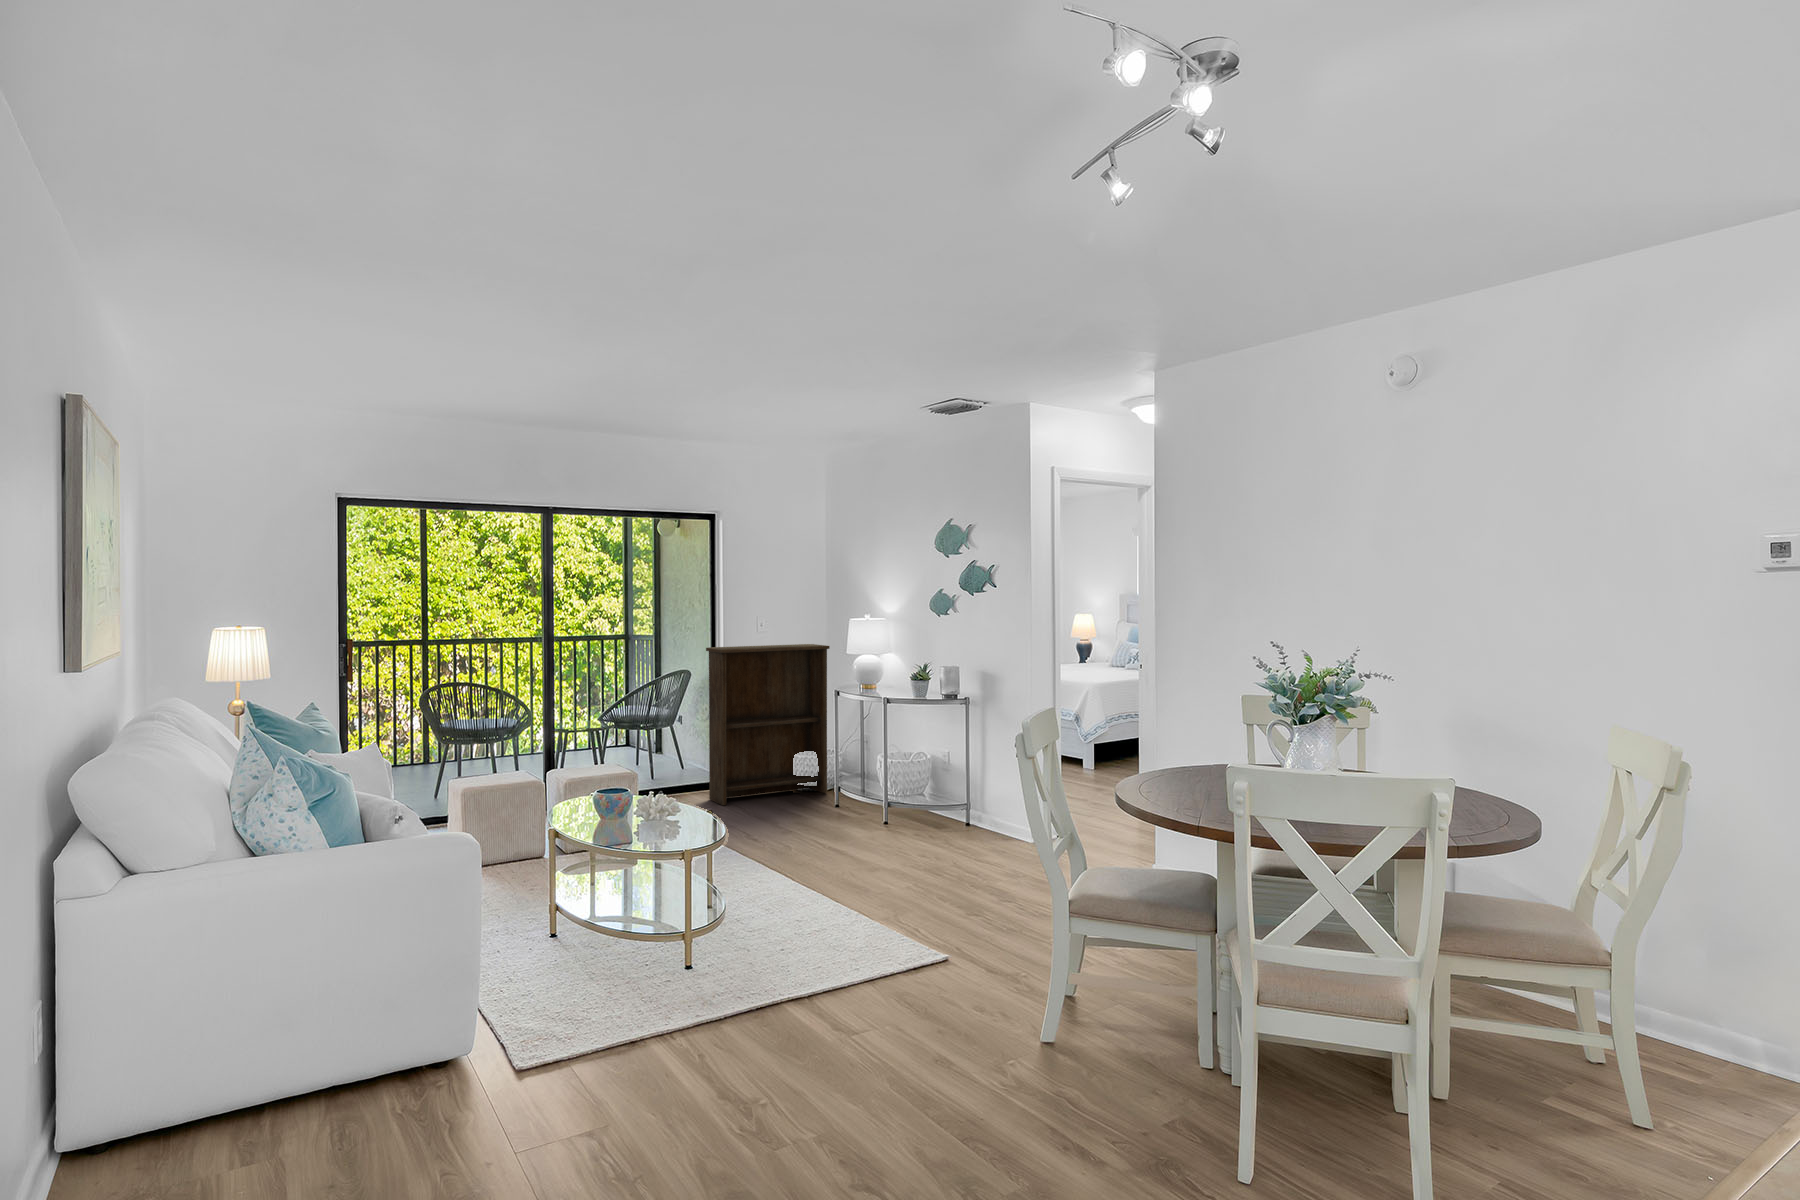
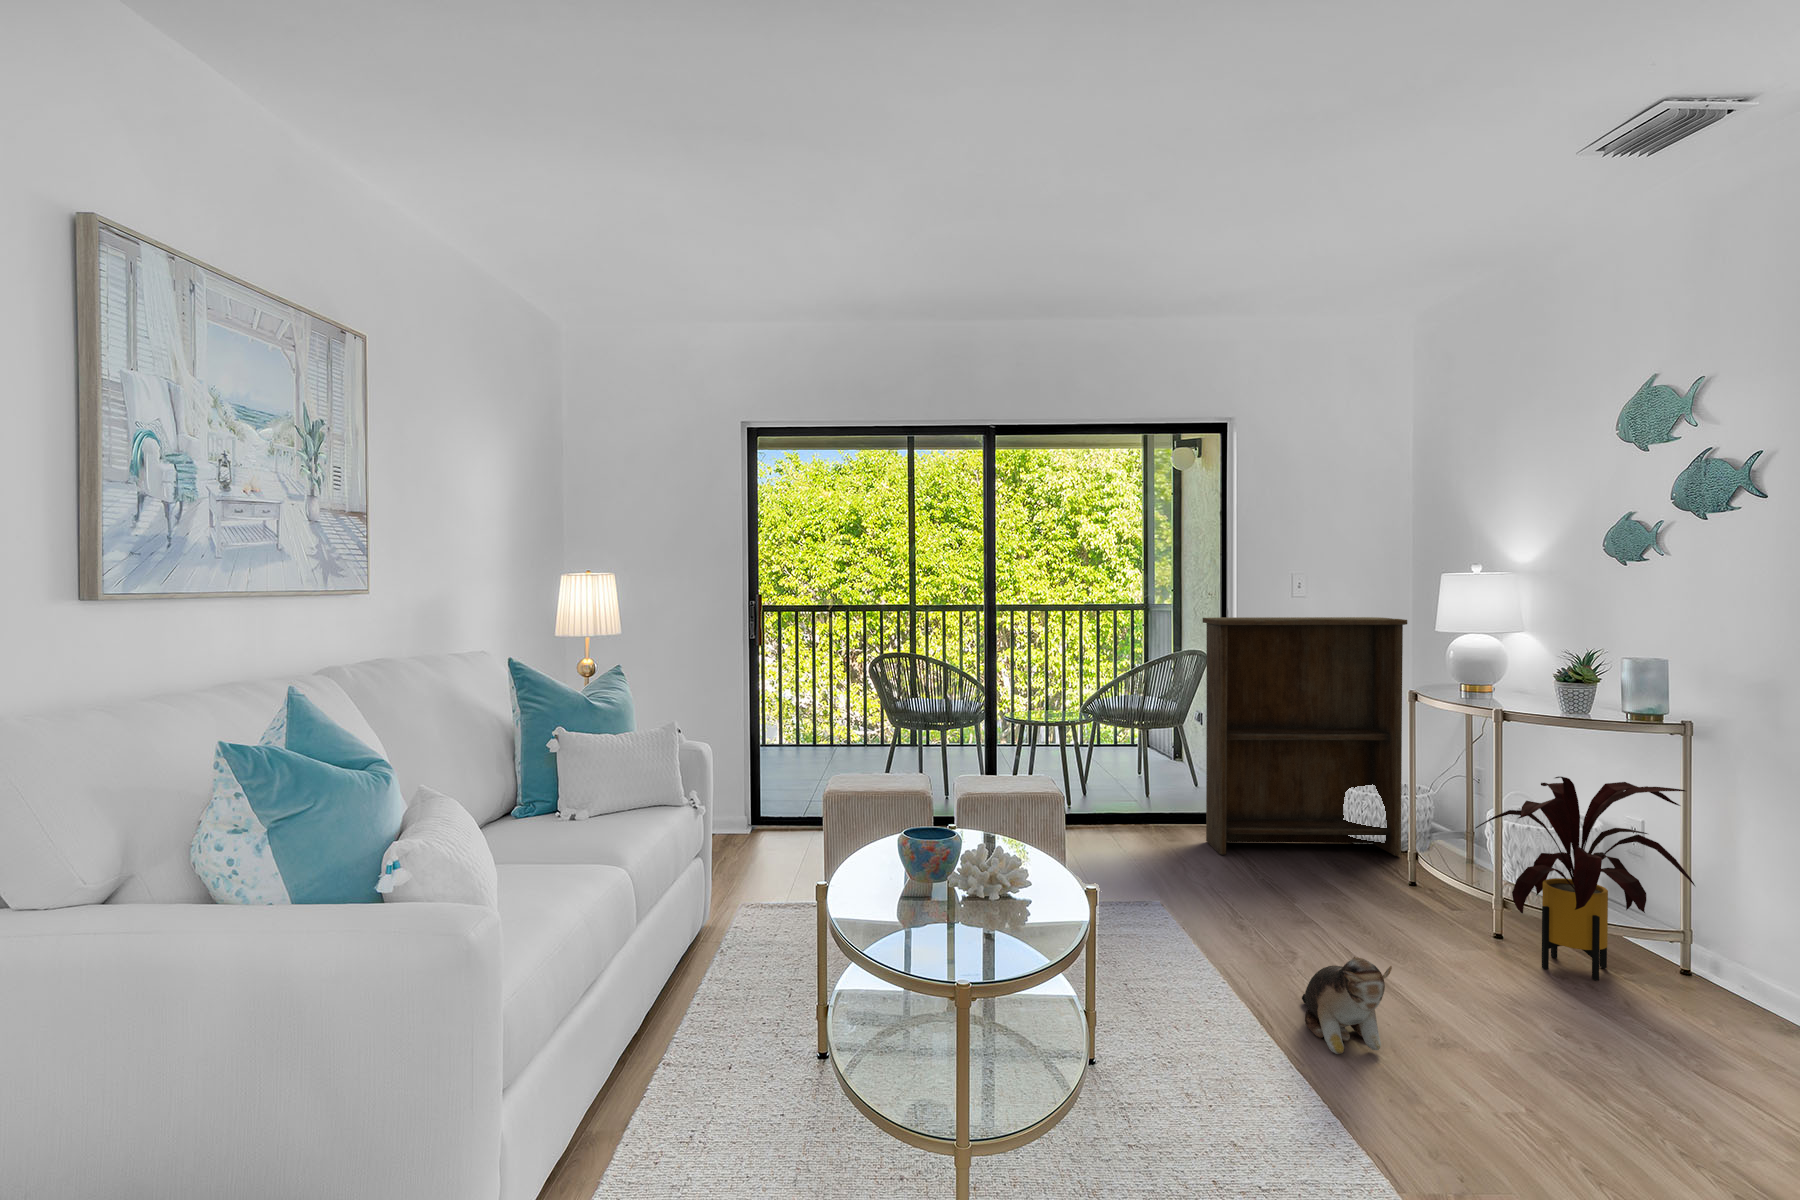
house plant: none [875,730,972,834] -> present [1476,777,1695,981]
plush toy: none [802,828,853,880] -> present [1302,957,1392,1054]

